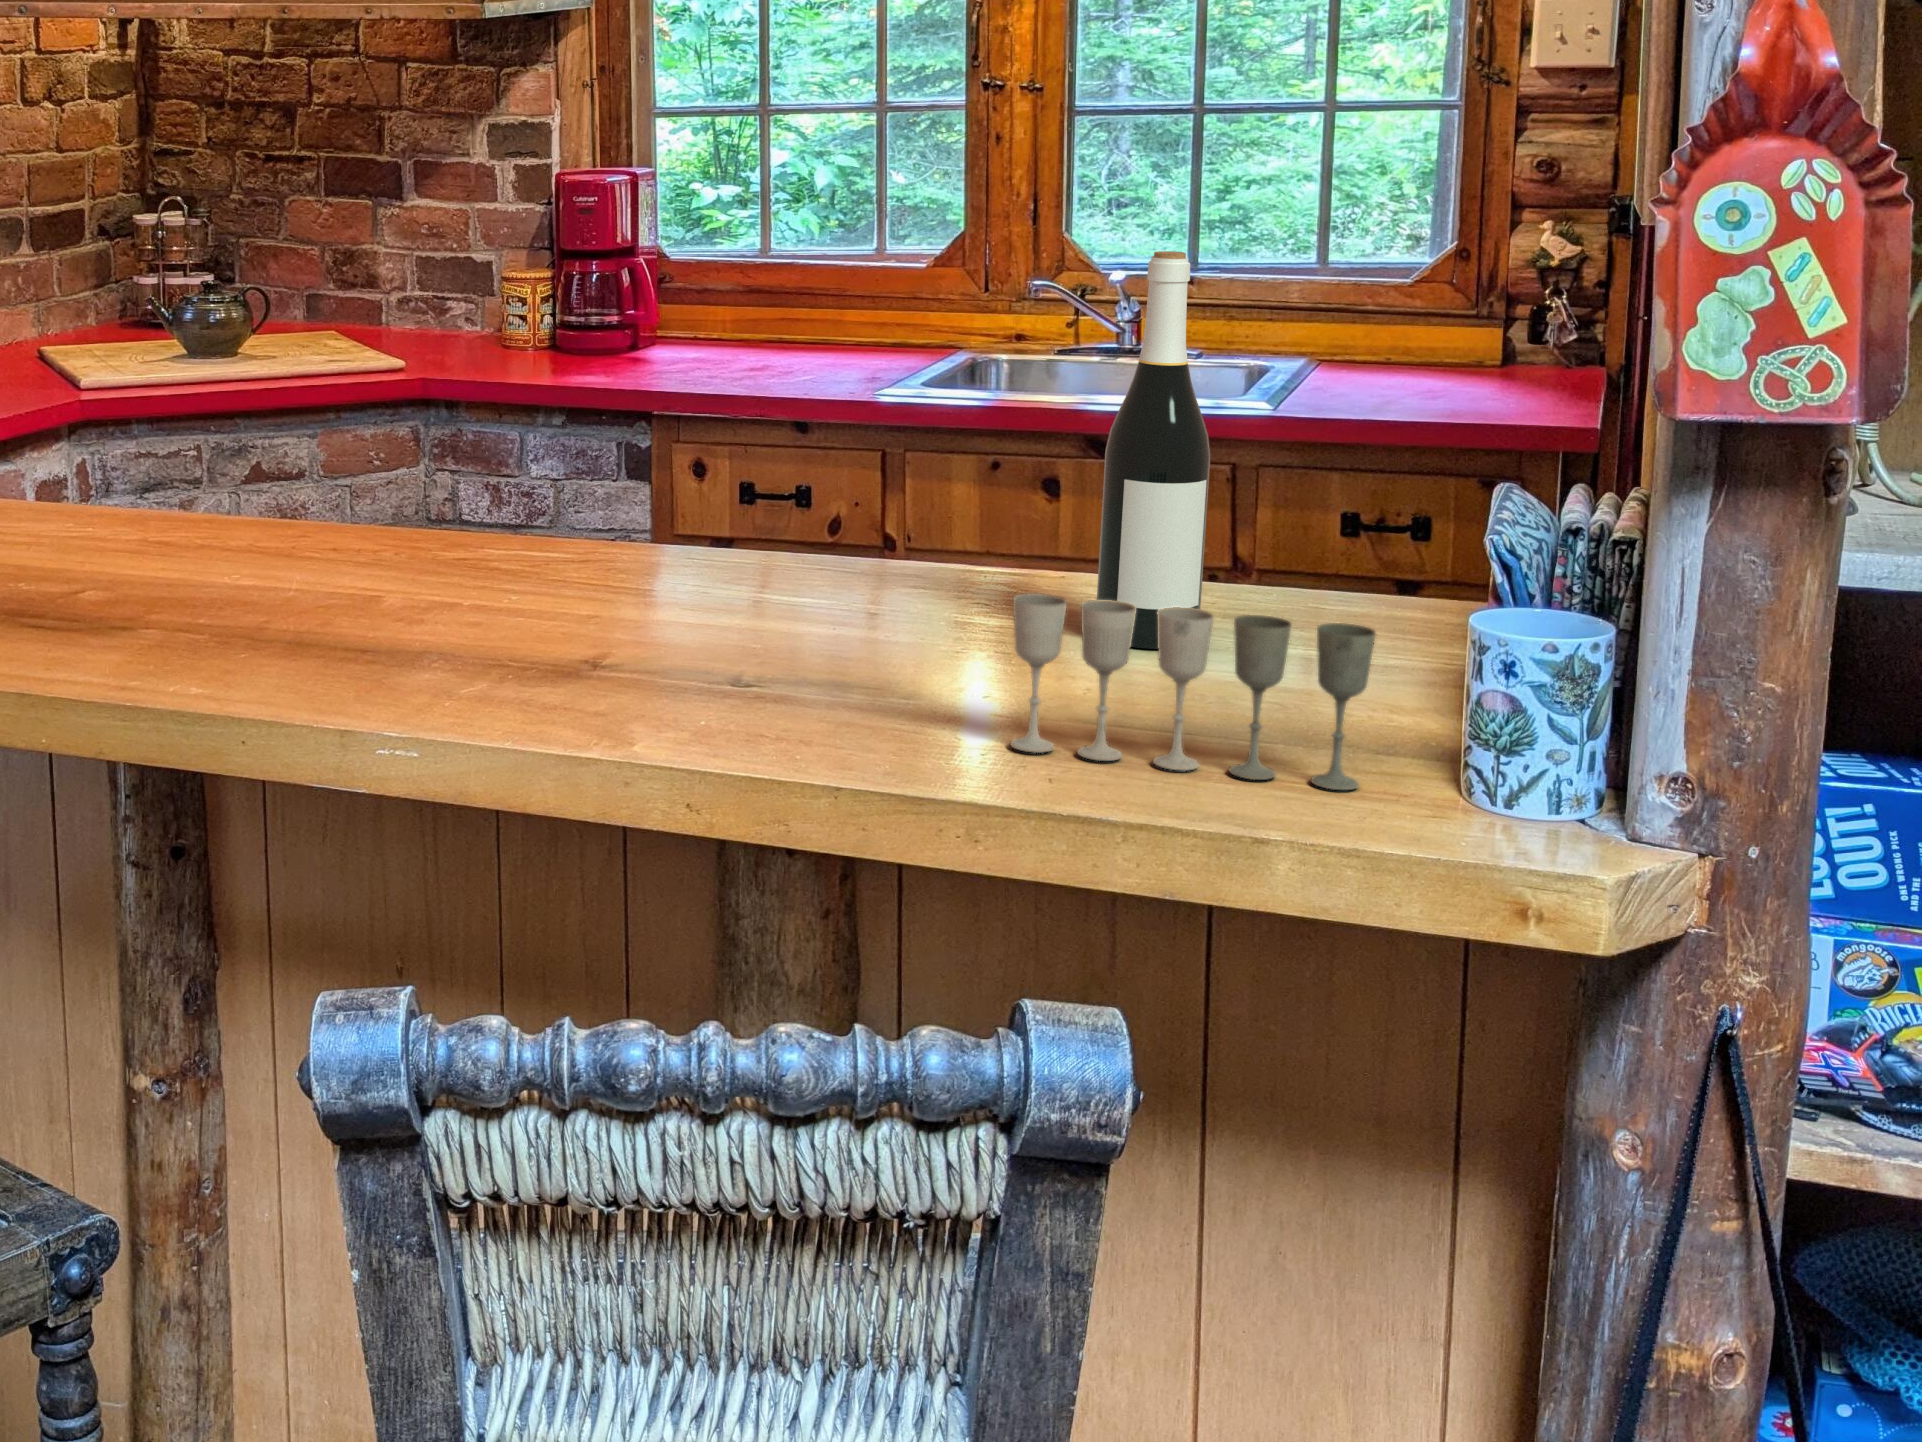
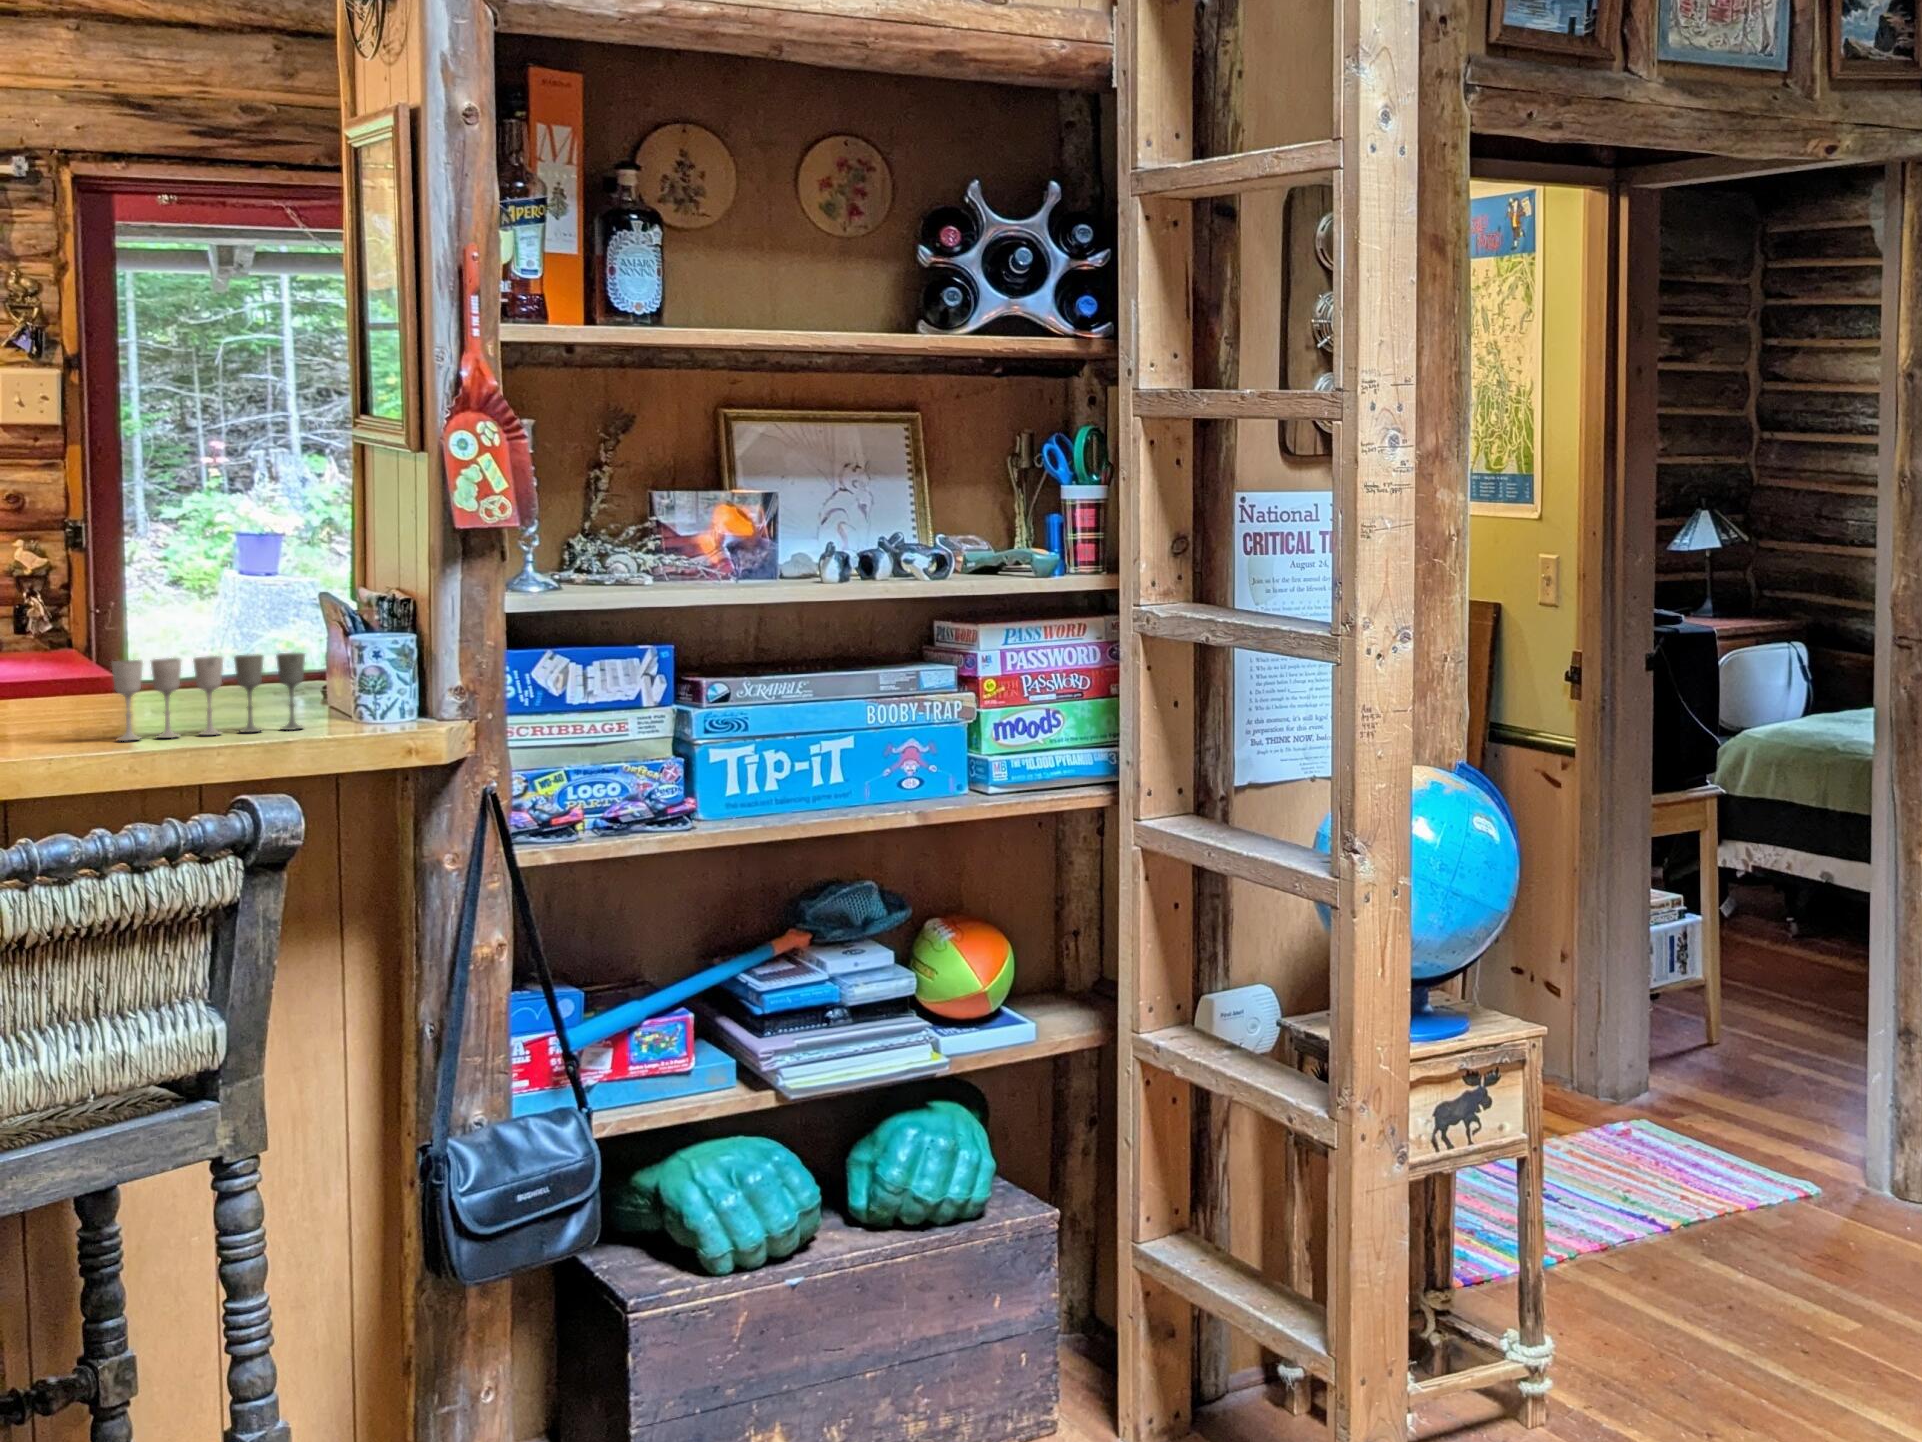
wine bottle: present [1097,251,1210,649] -> none [74,497,142,716]

